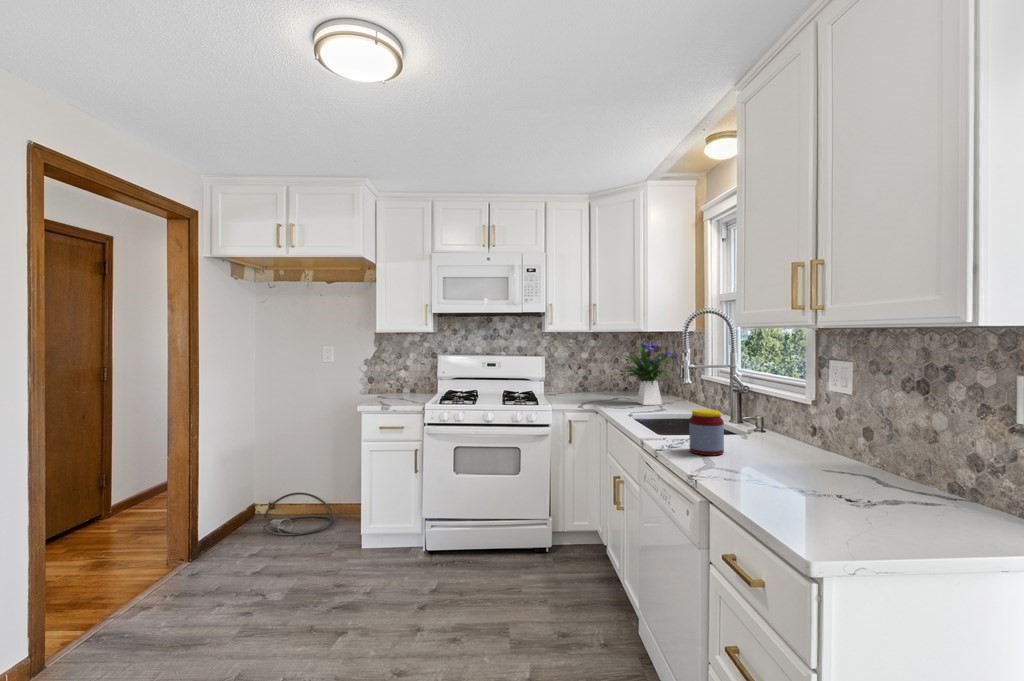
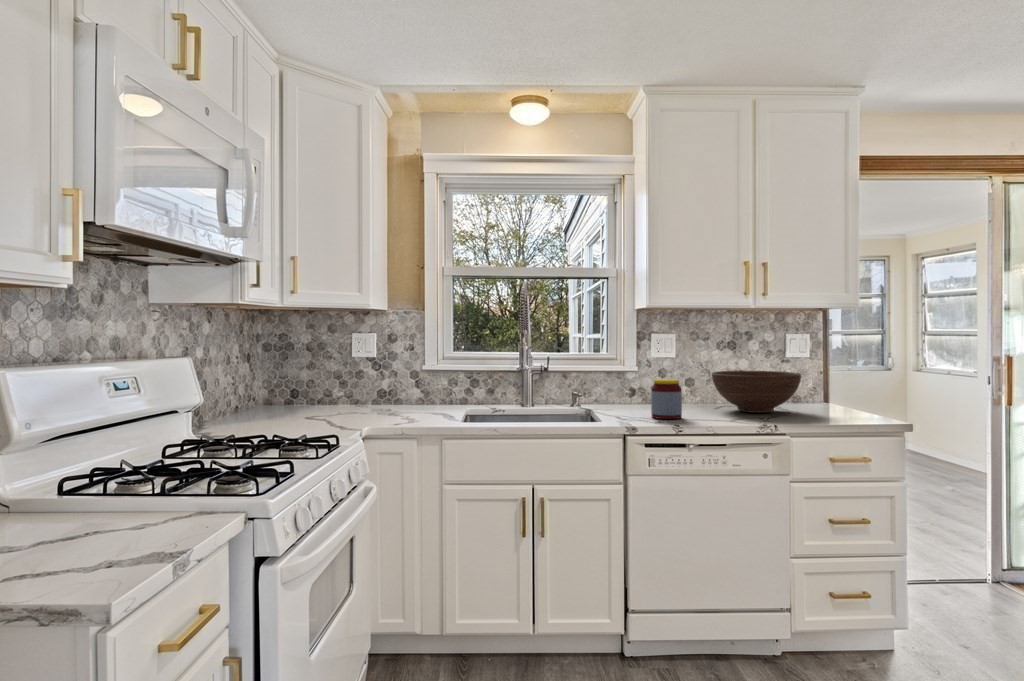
flower arrangement: present [622,342,677,405] -> none [331,319,420,415]
fruit bowl: none [753,418,901,491] -> present [712,371,801,413]

